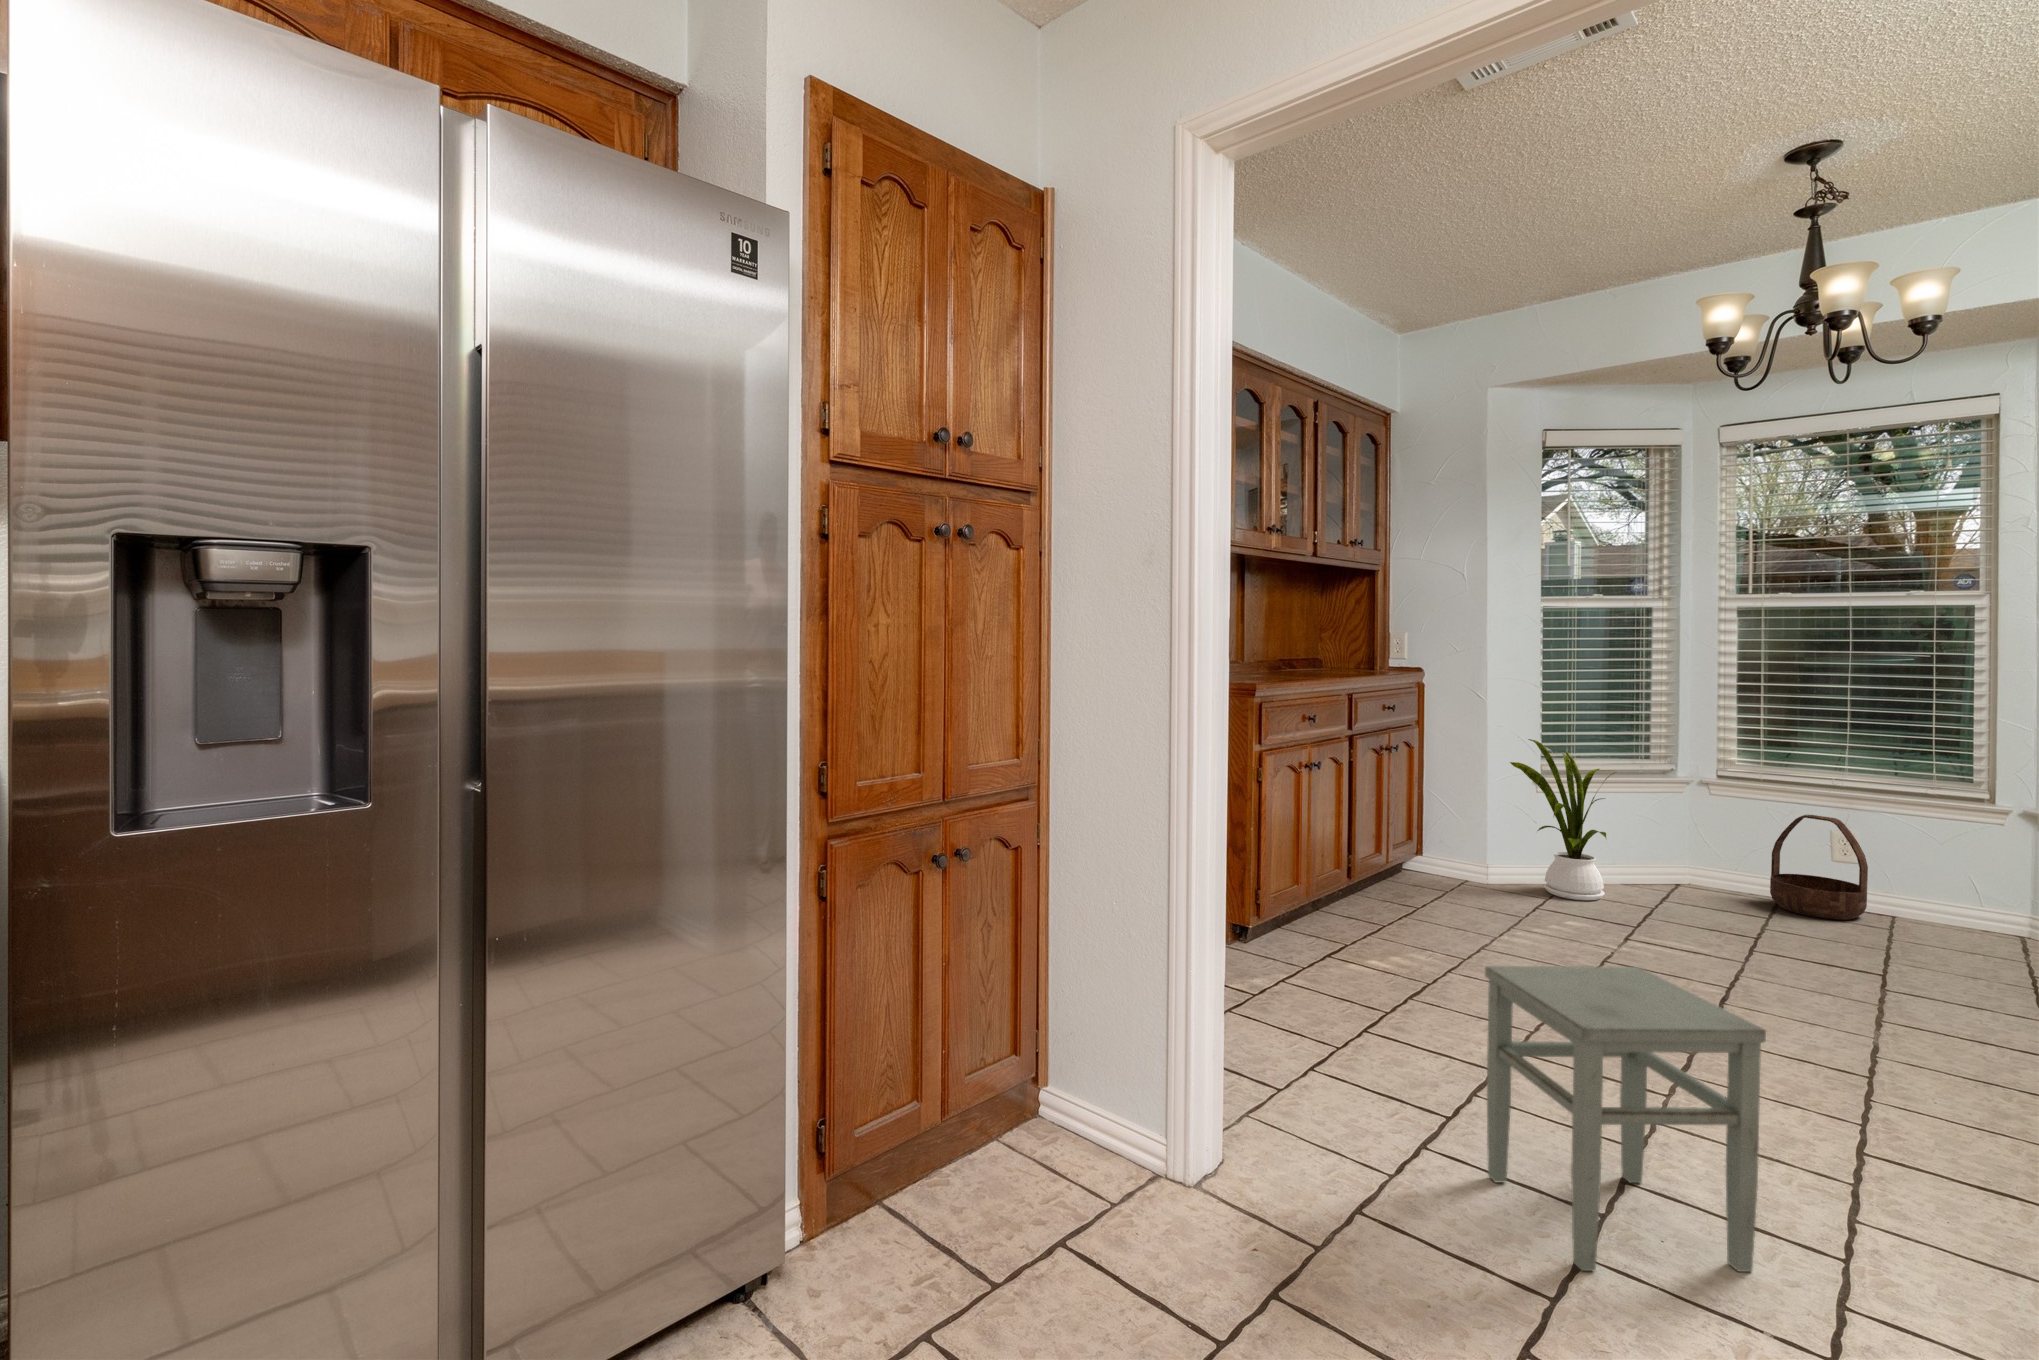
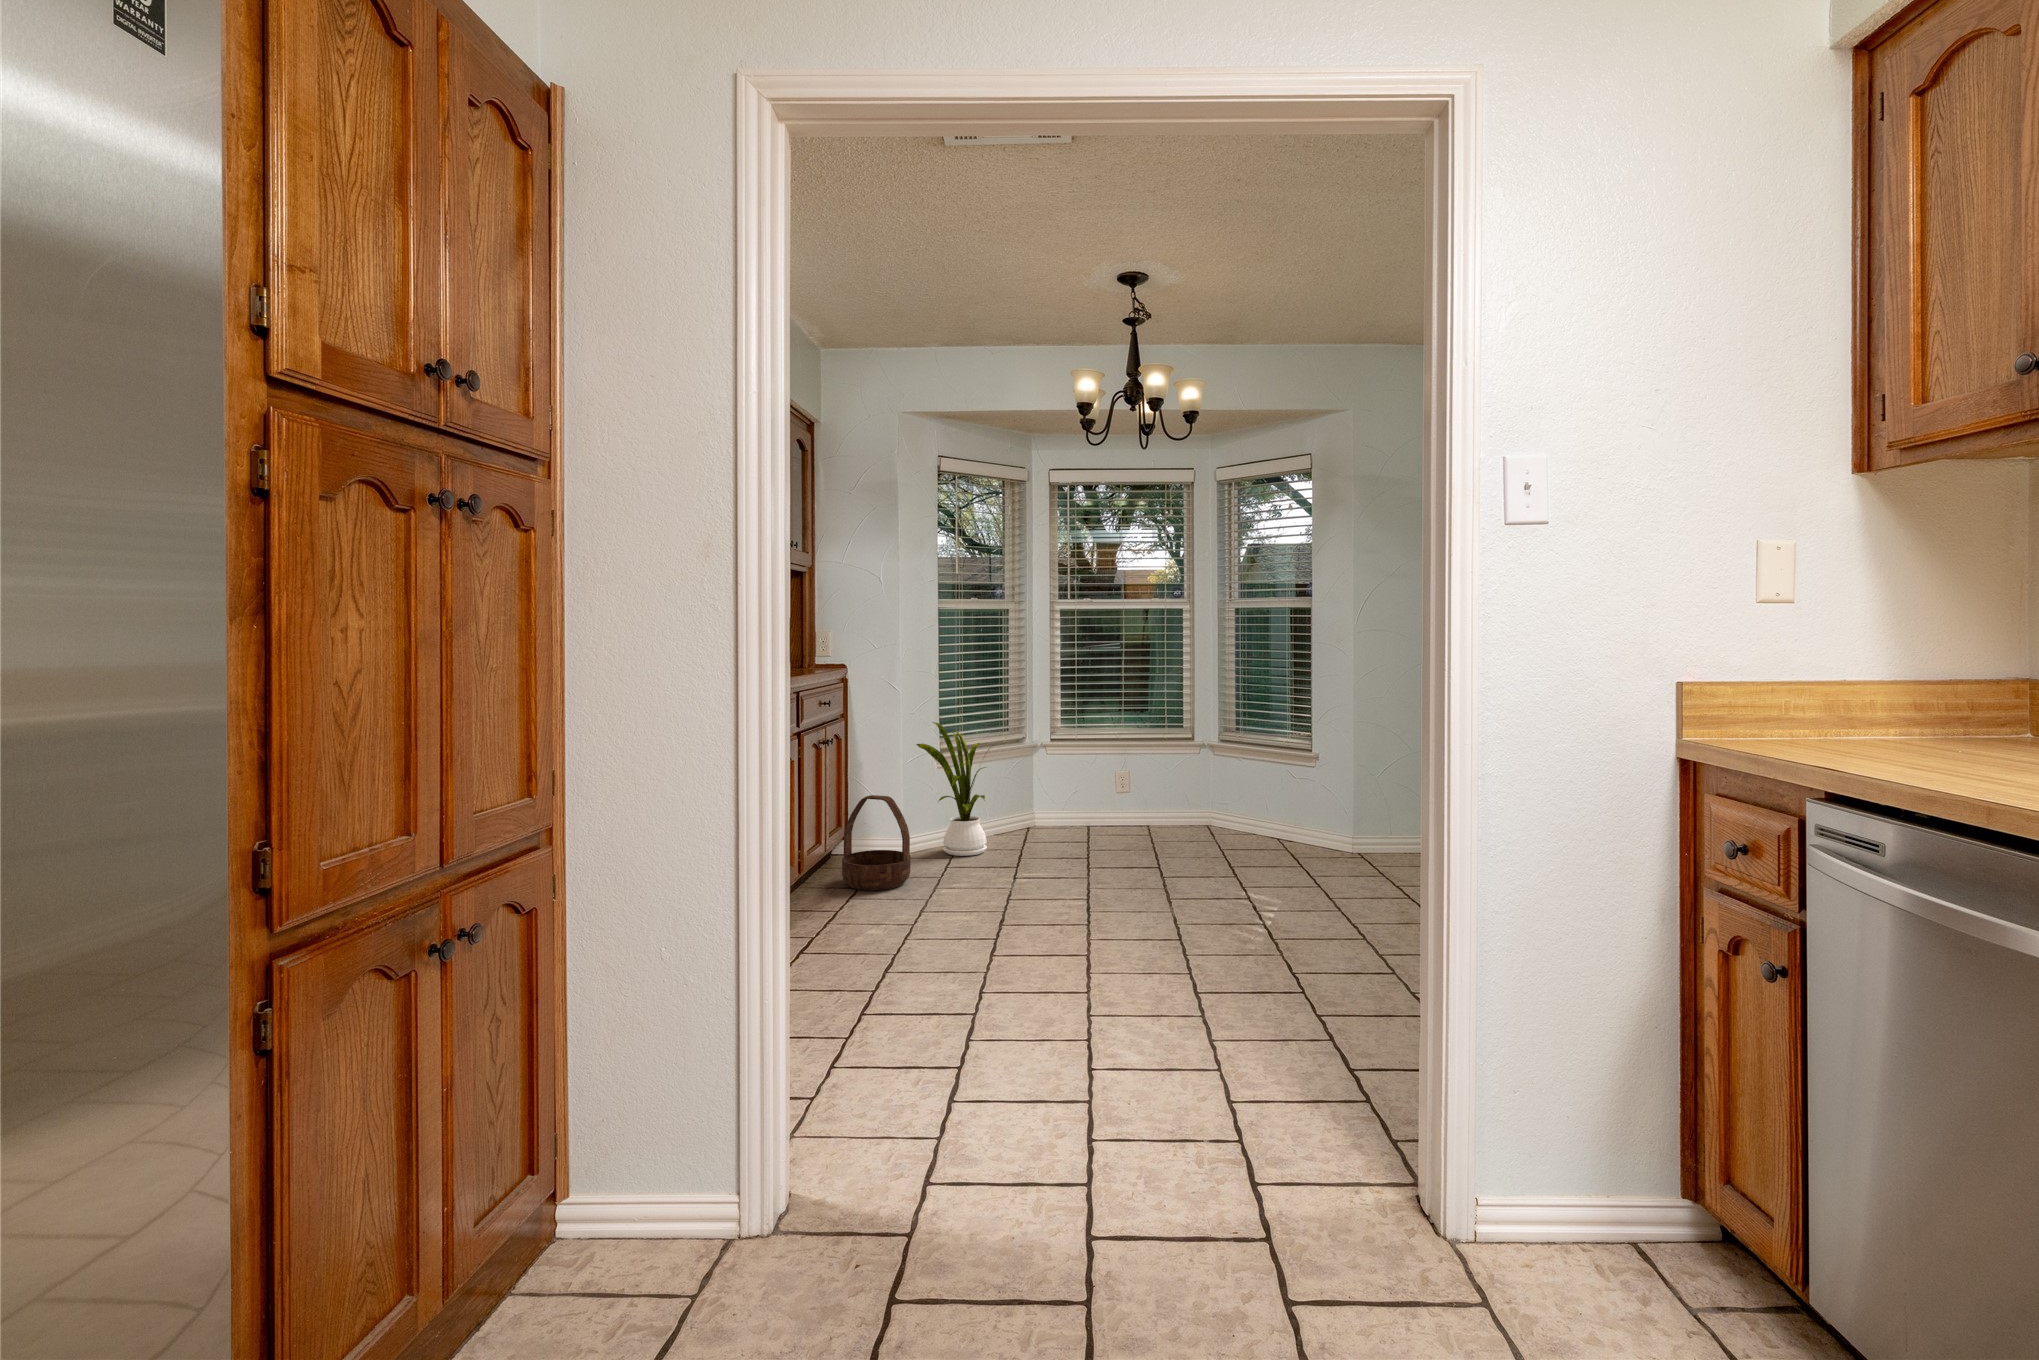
basket: present [1770,815,1868,920] -> present [842,795,911,890]
stool: present [1485,966,1766,1272] -> none [1006,900,1200,1161]

